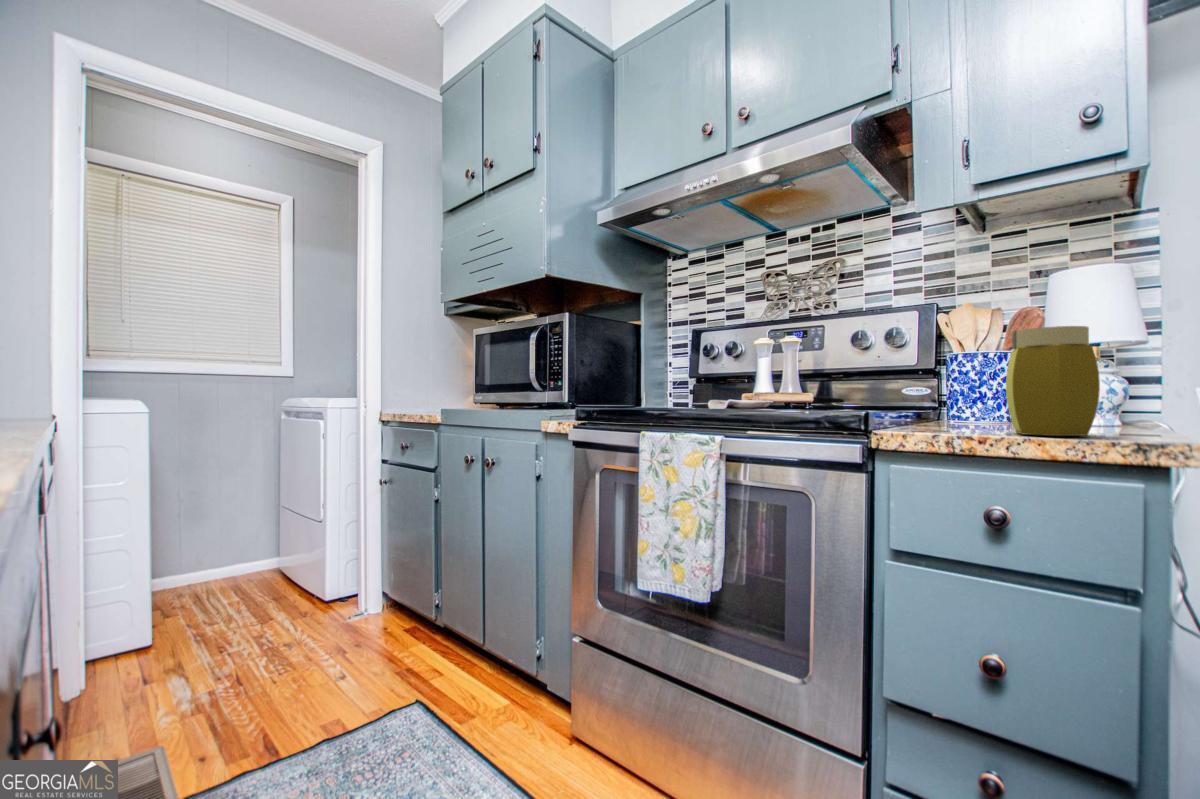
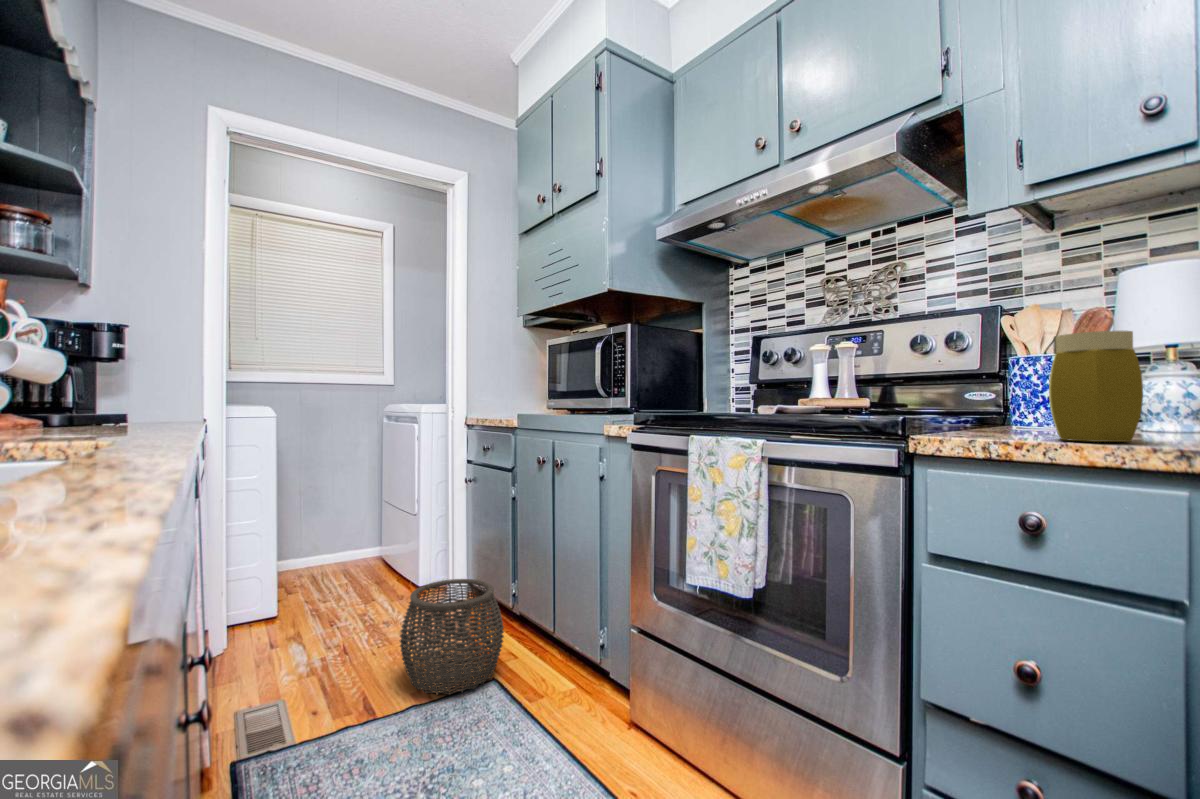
woven basket: none [307,591,429,724] -> present [400,579,504,695]

